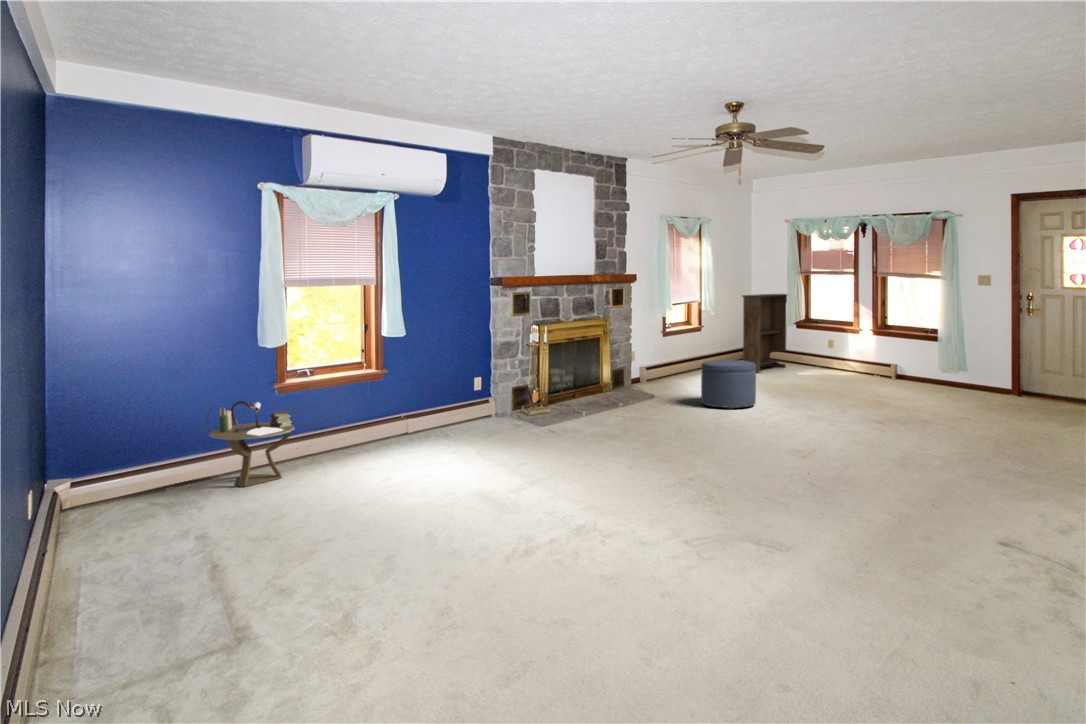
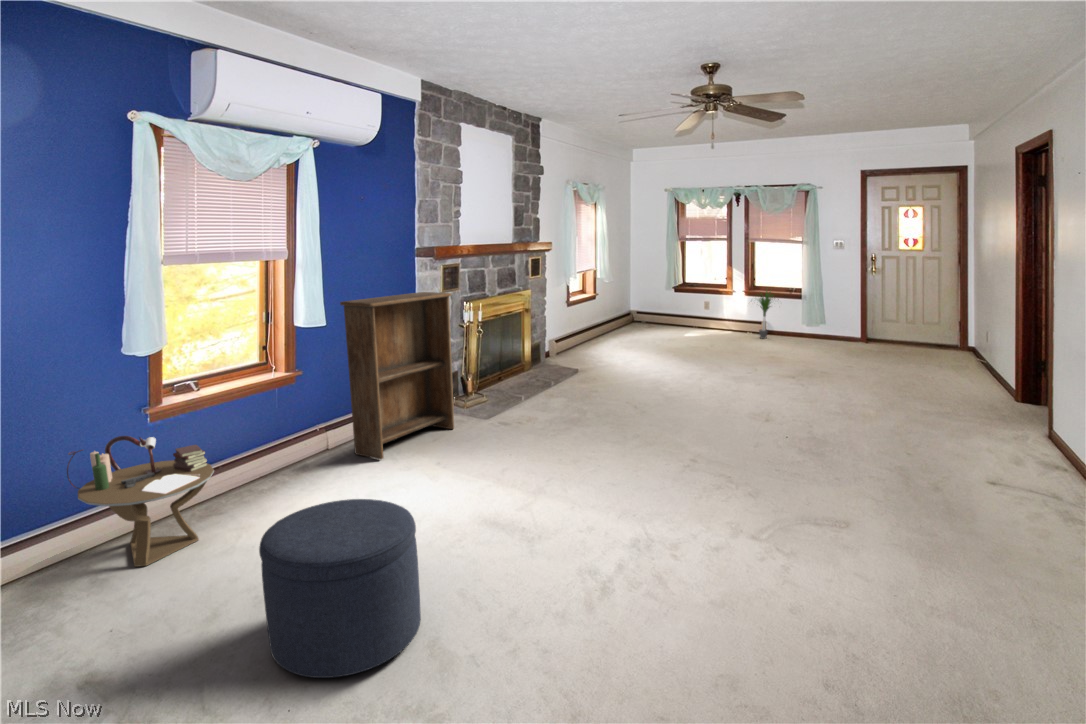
bookshelf: present [742,294,788,373] -> present [340,292,454,459]
potted plant: none [870,320,913,379] -> present [759,291,773,339]
ottoman: present [701,360,756,409] -> present [259,499,421,678]

